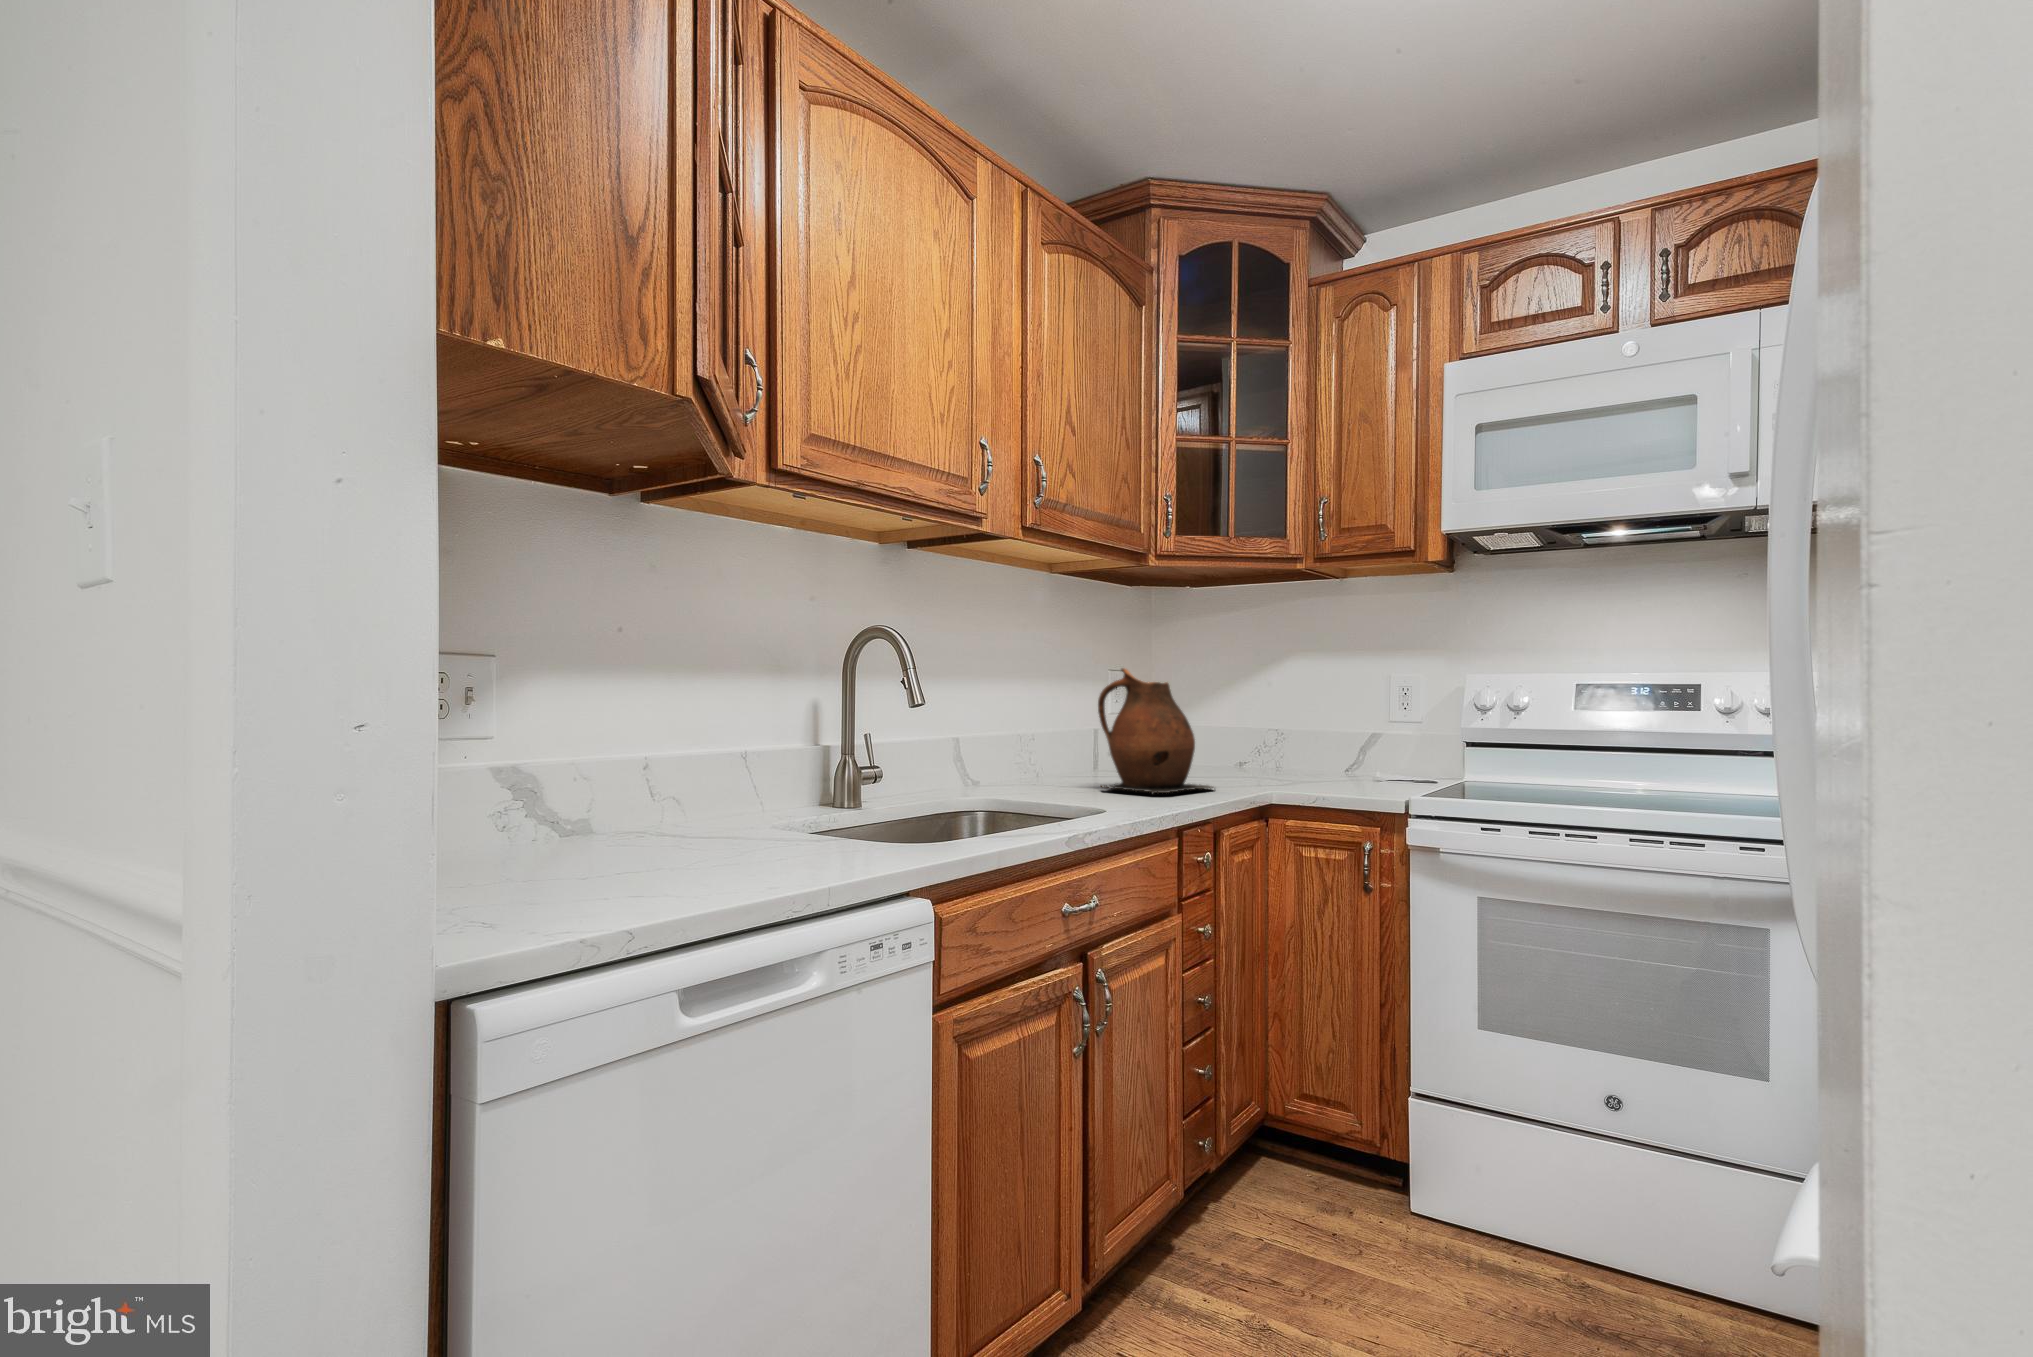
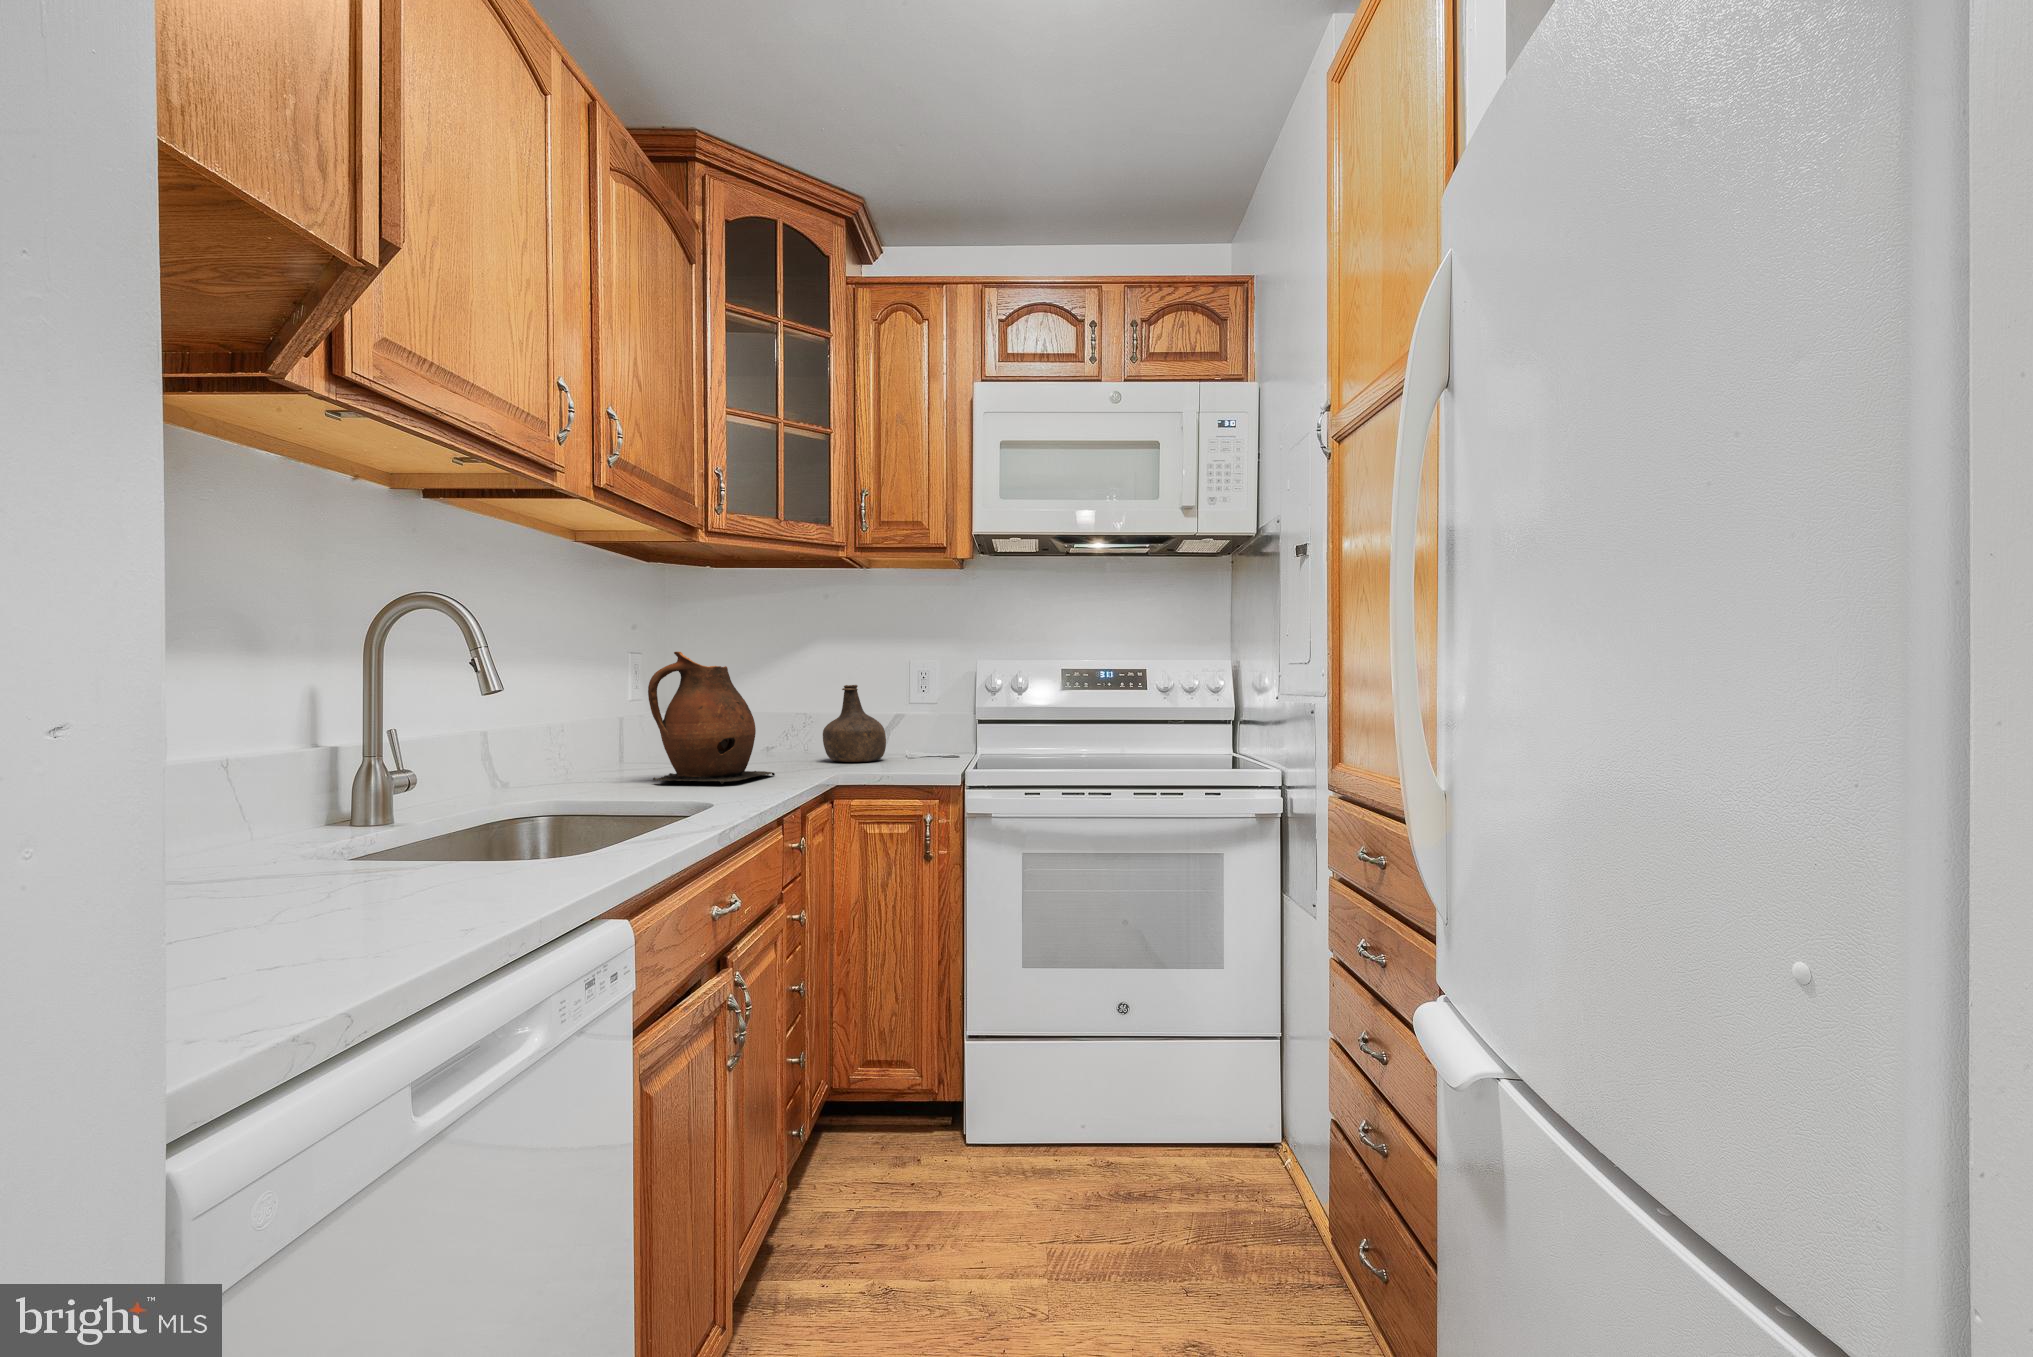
bottle: none [1287,701,1355,782] -> present [823,685,886,762]

